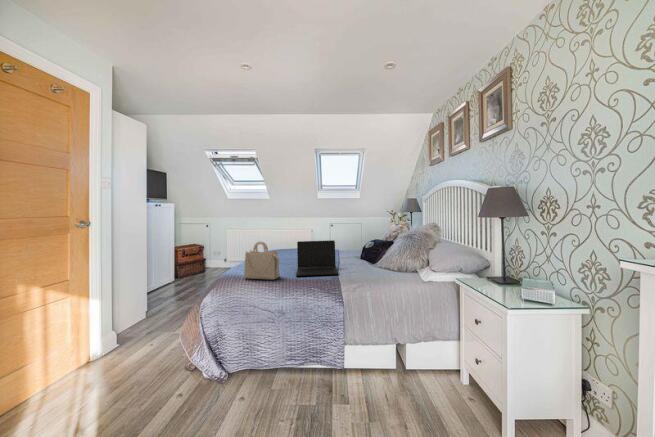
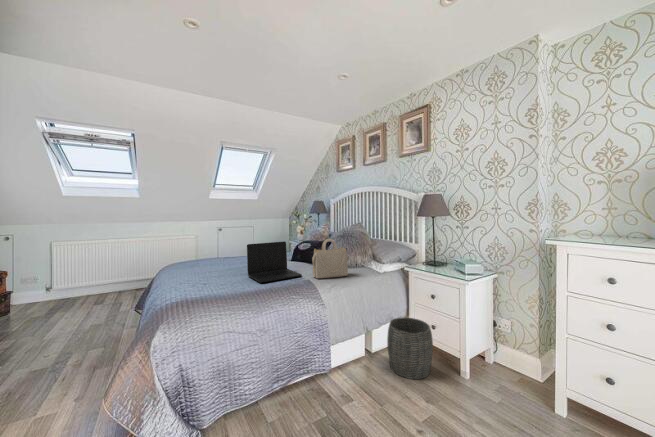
handbag: present [244,242,279,279] -> present [312,239,348,278]
woven basket: none [411,337,468,417] -> present [387,318,433,379]

